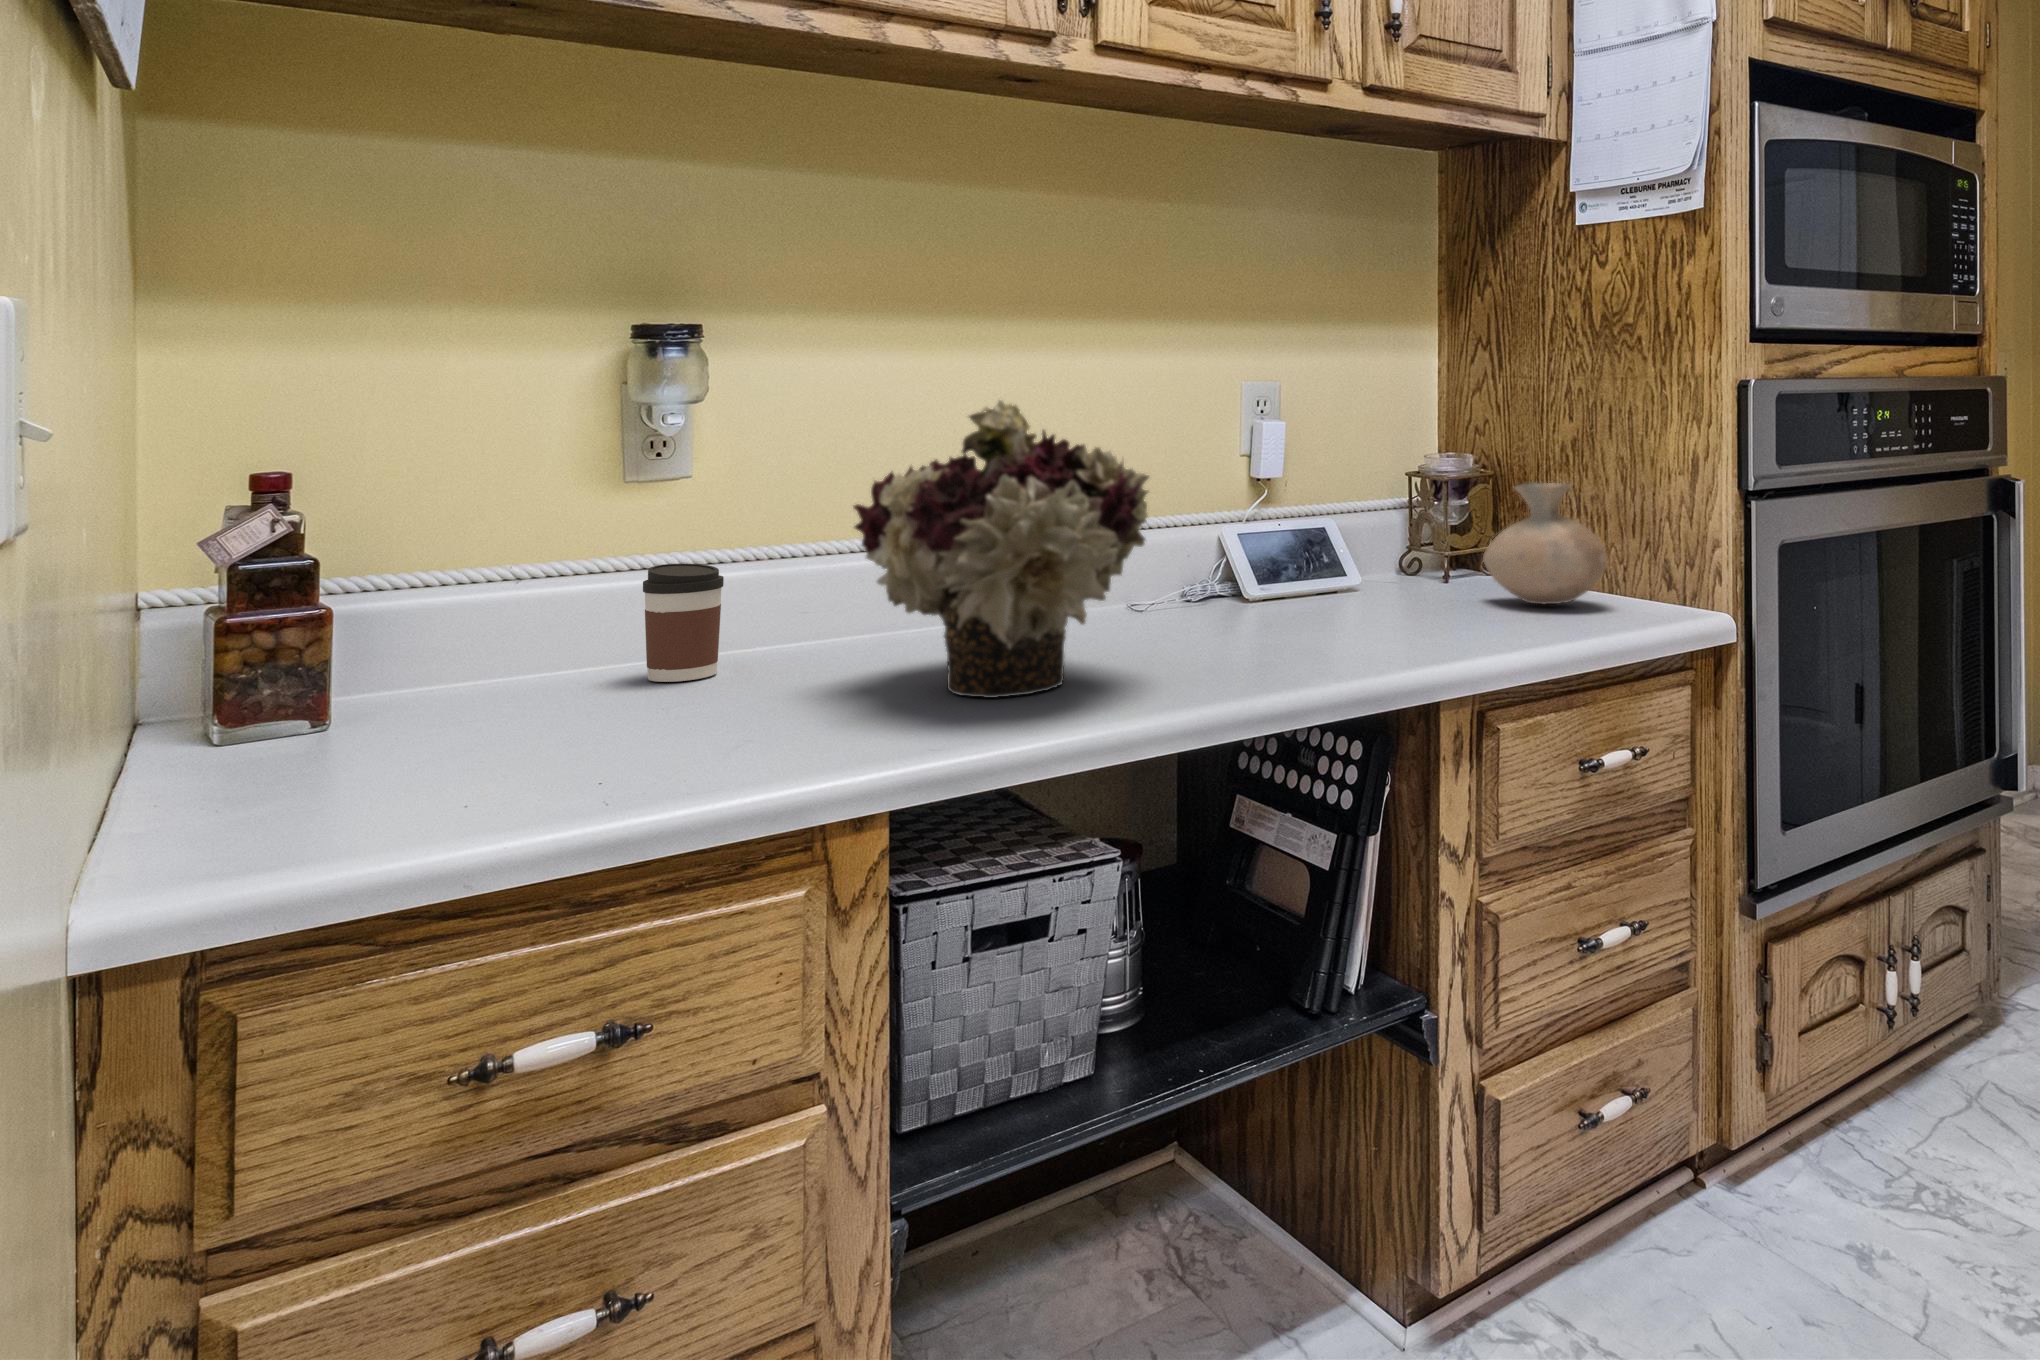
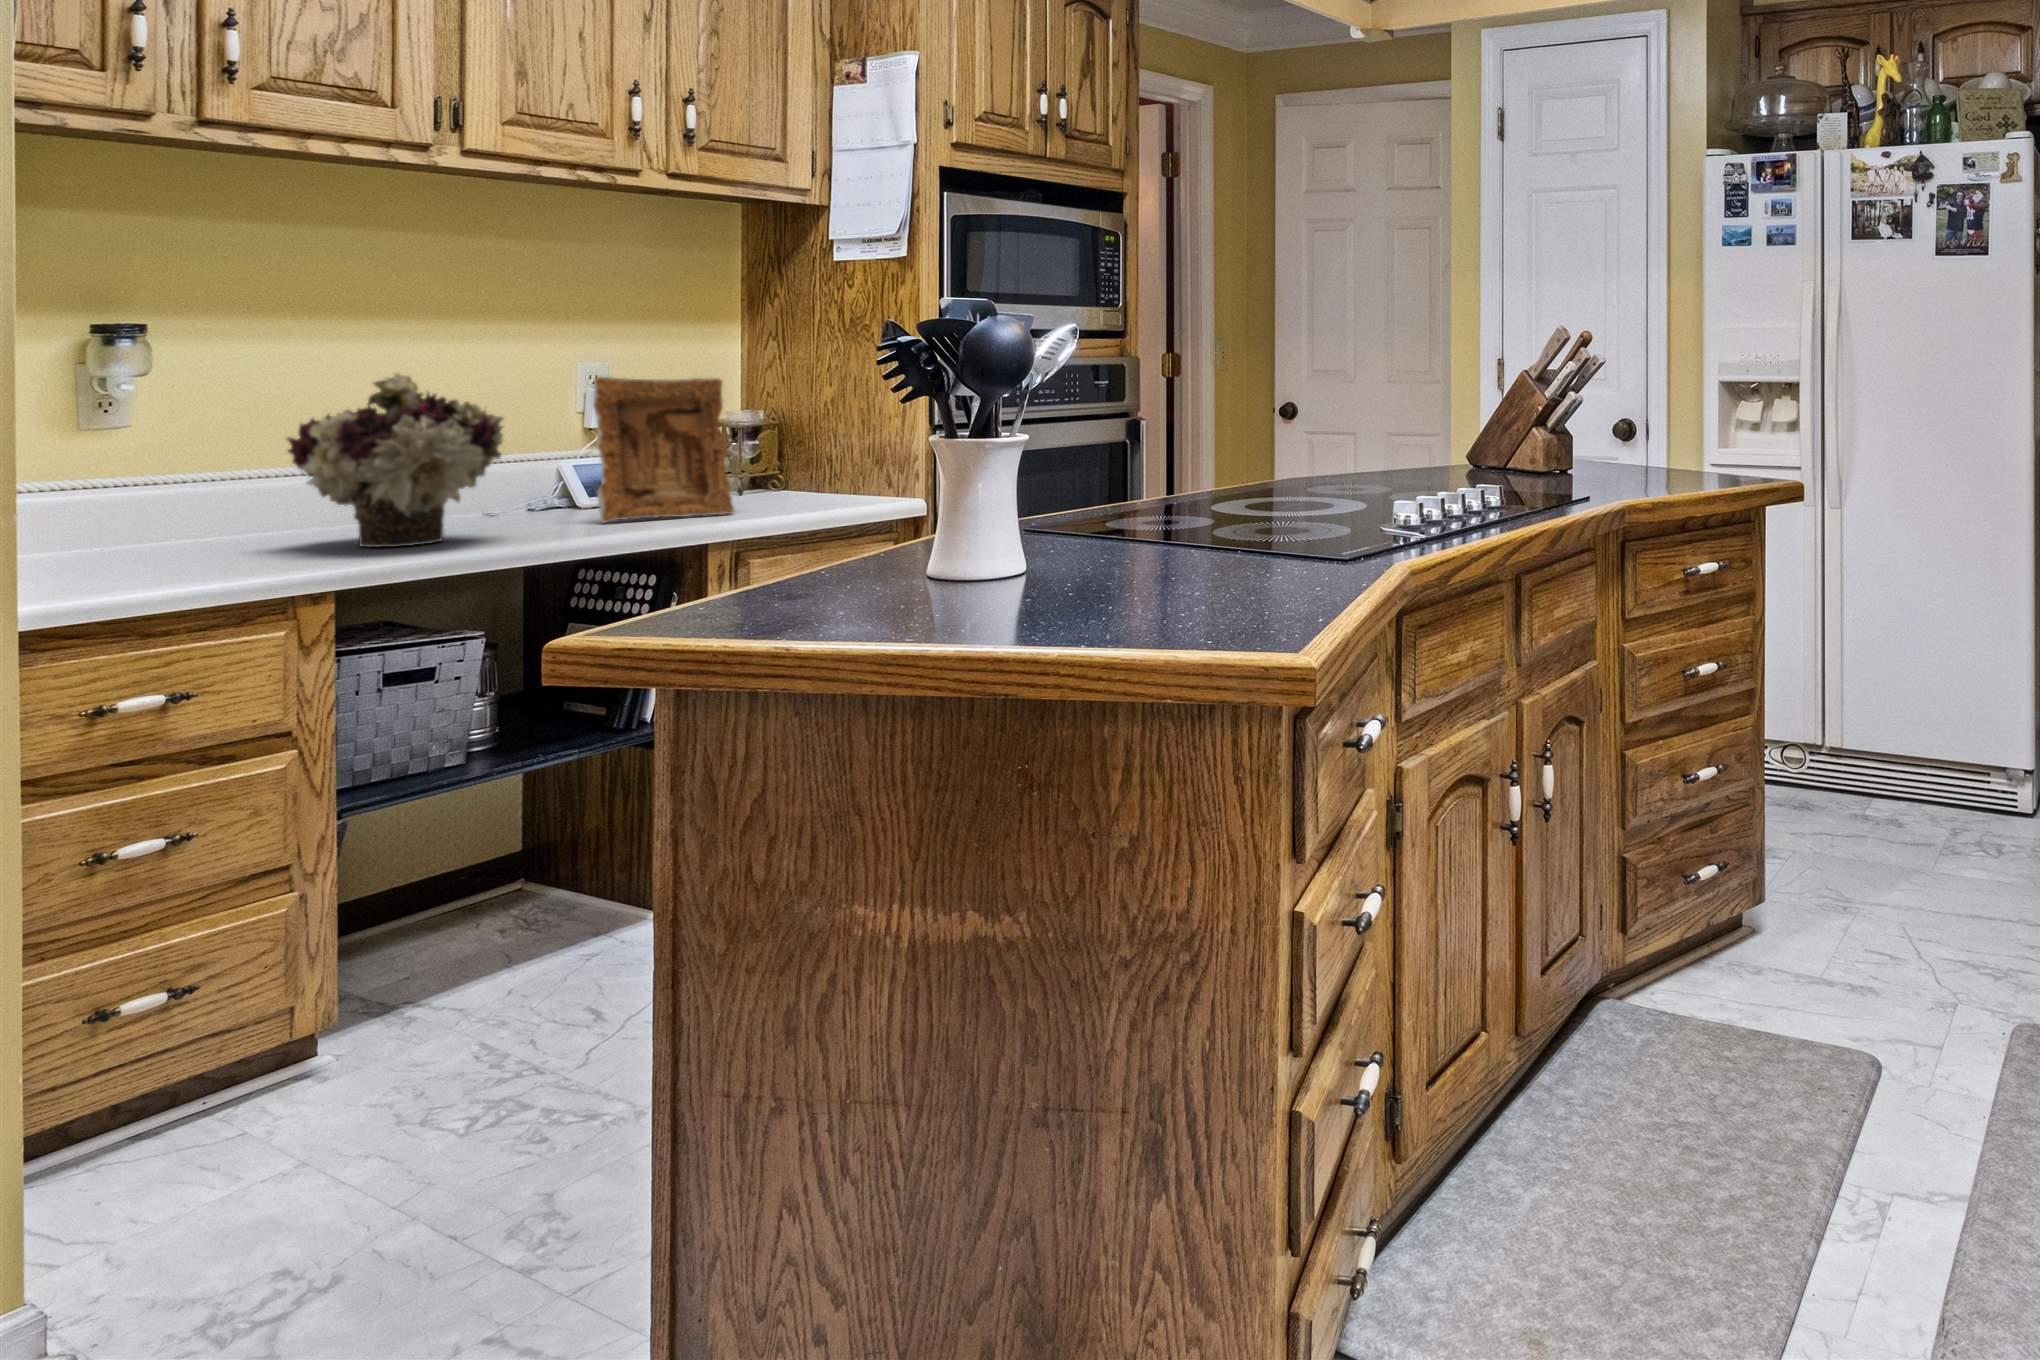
picture frame: none [1268,405,1468,647] -> present [593,377,734,522]
vase: present [1483,483,1607,604] -> none [759,425,842,501]
coffee cup: present [643,564,724,682] -> none [112,481,176,554]

